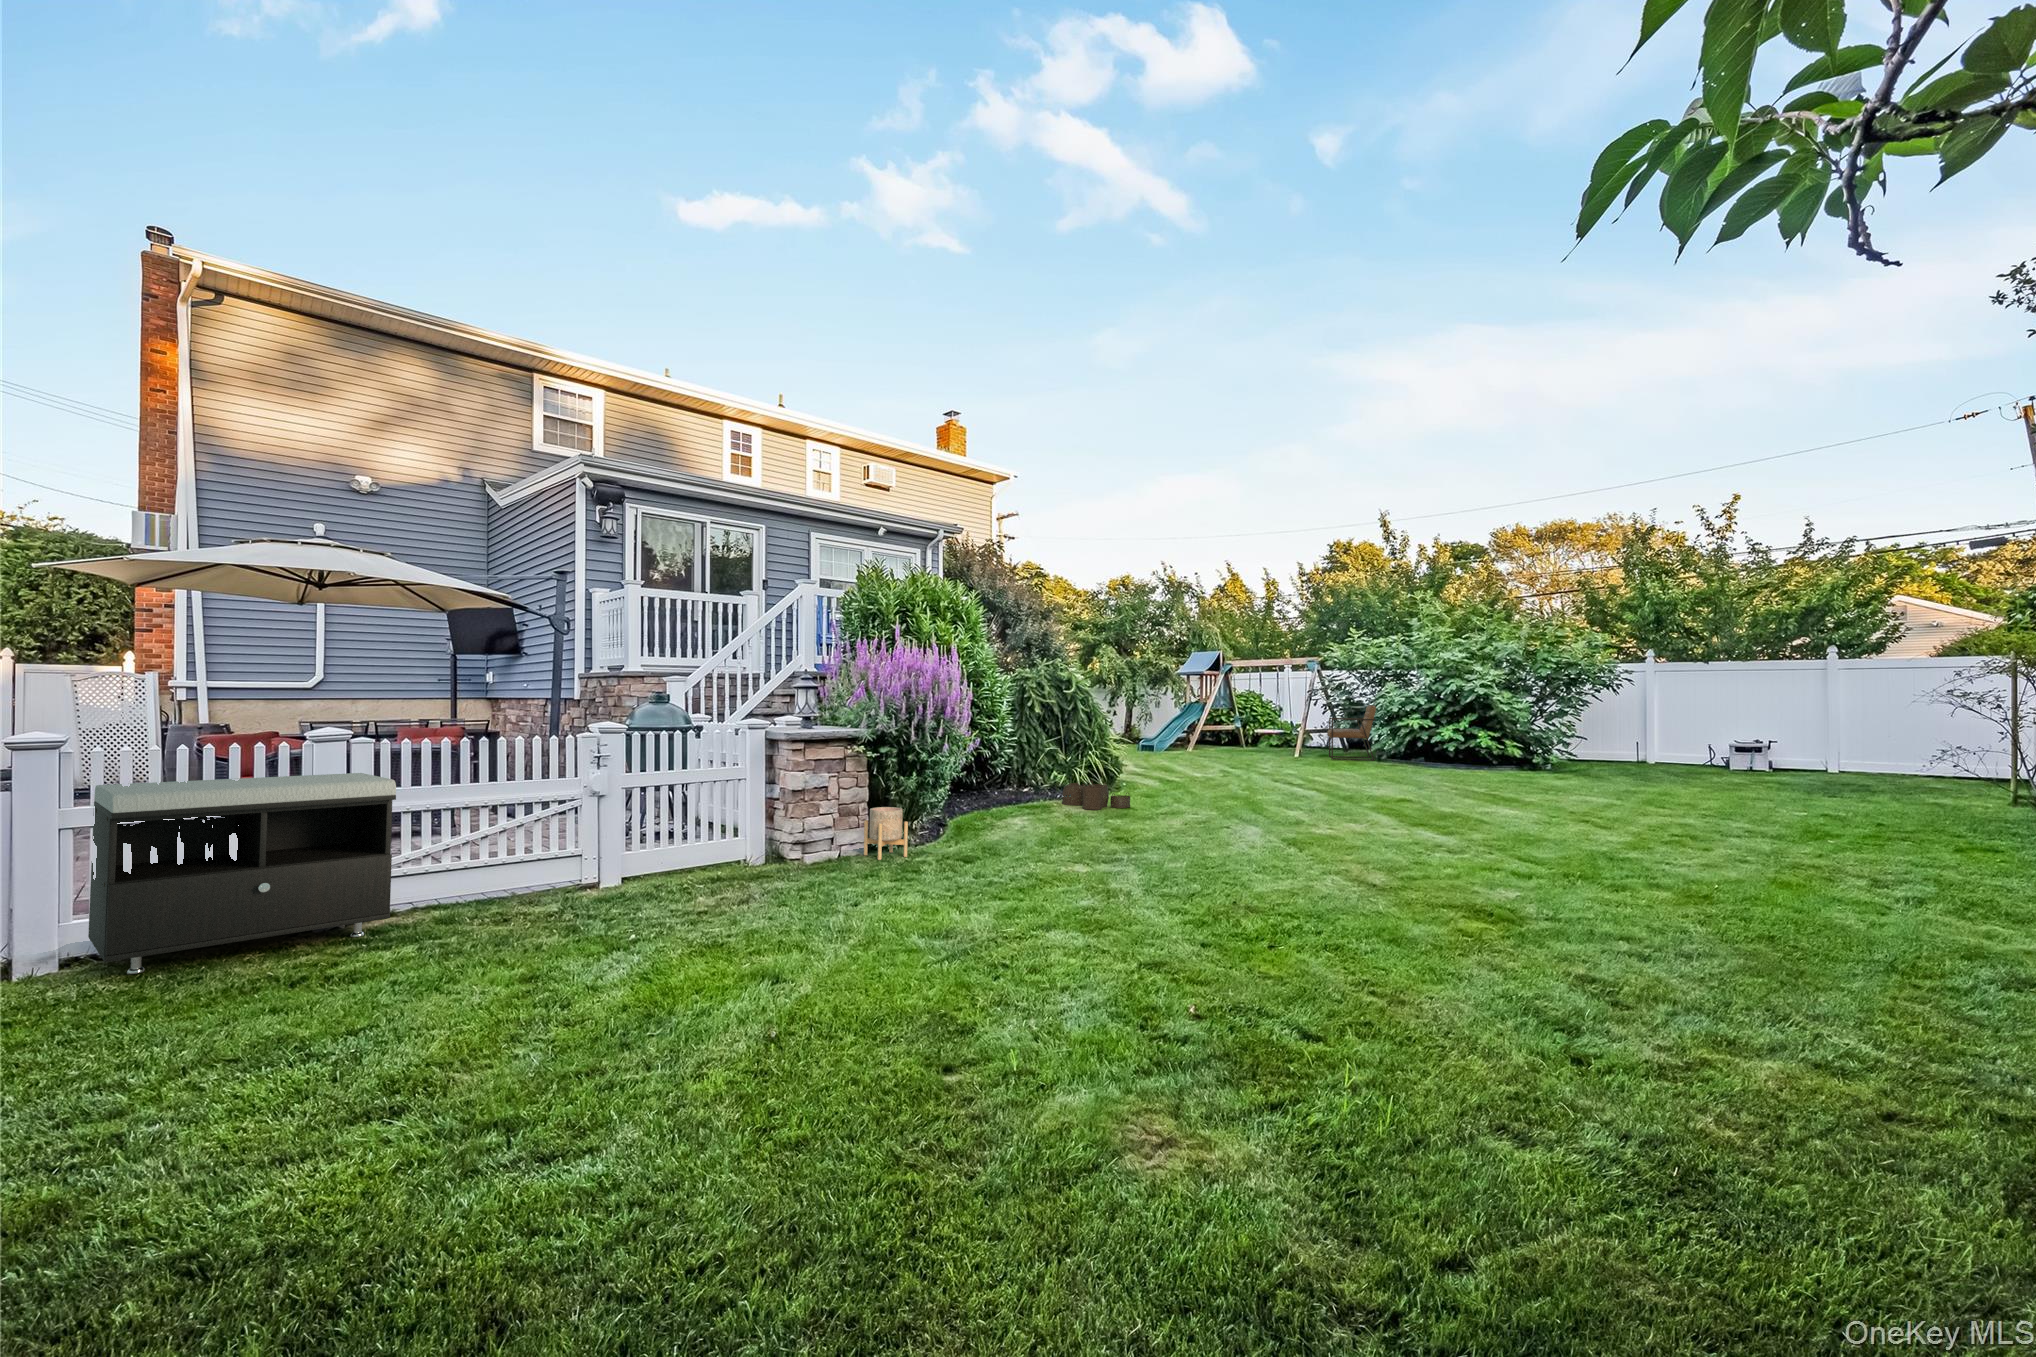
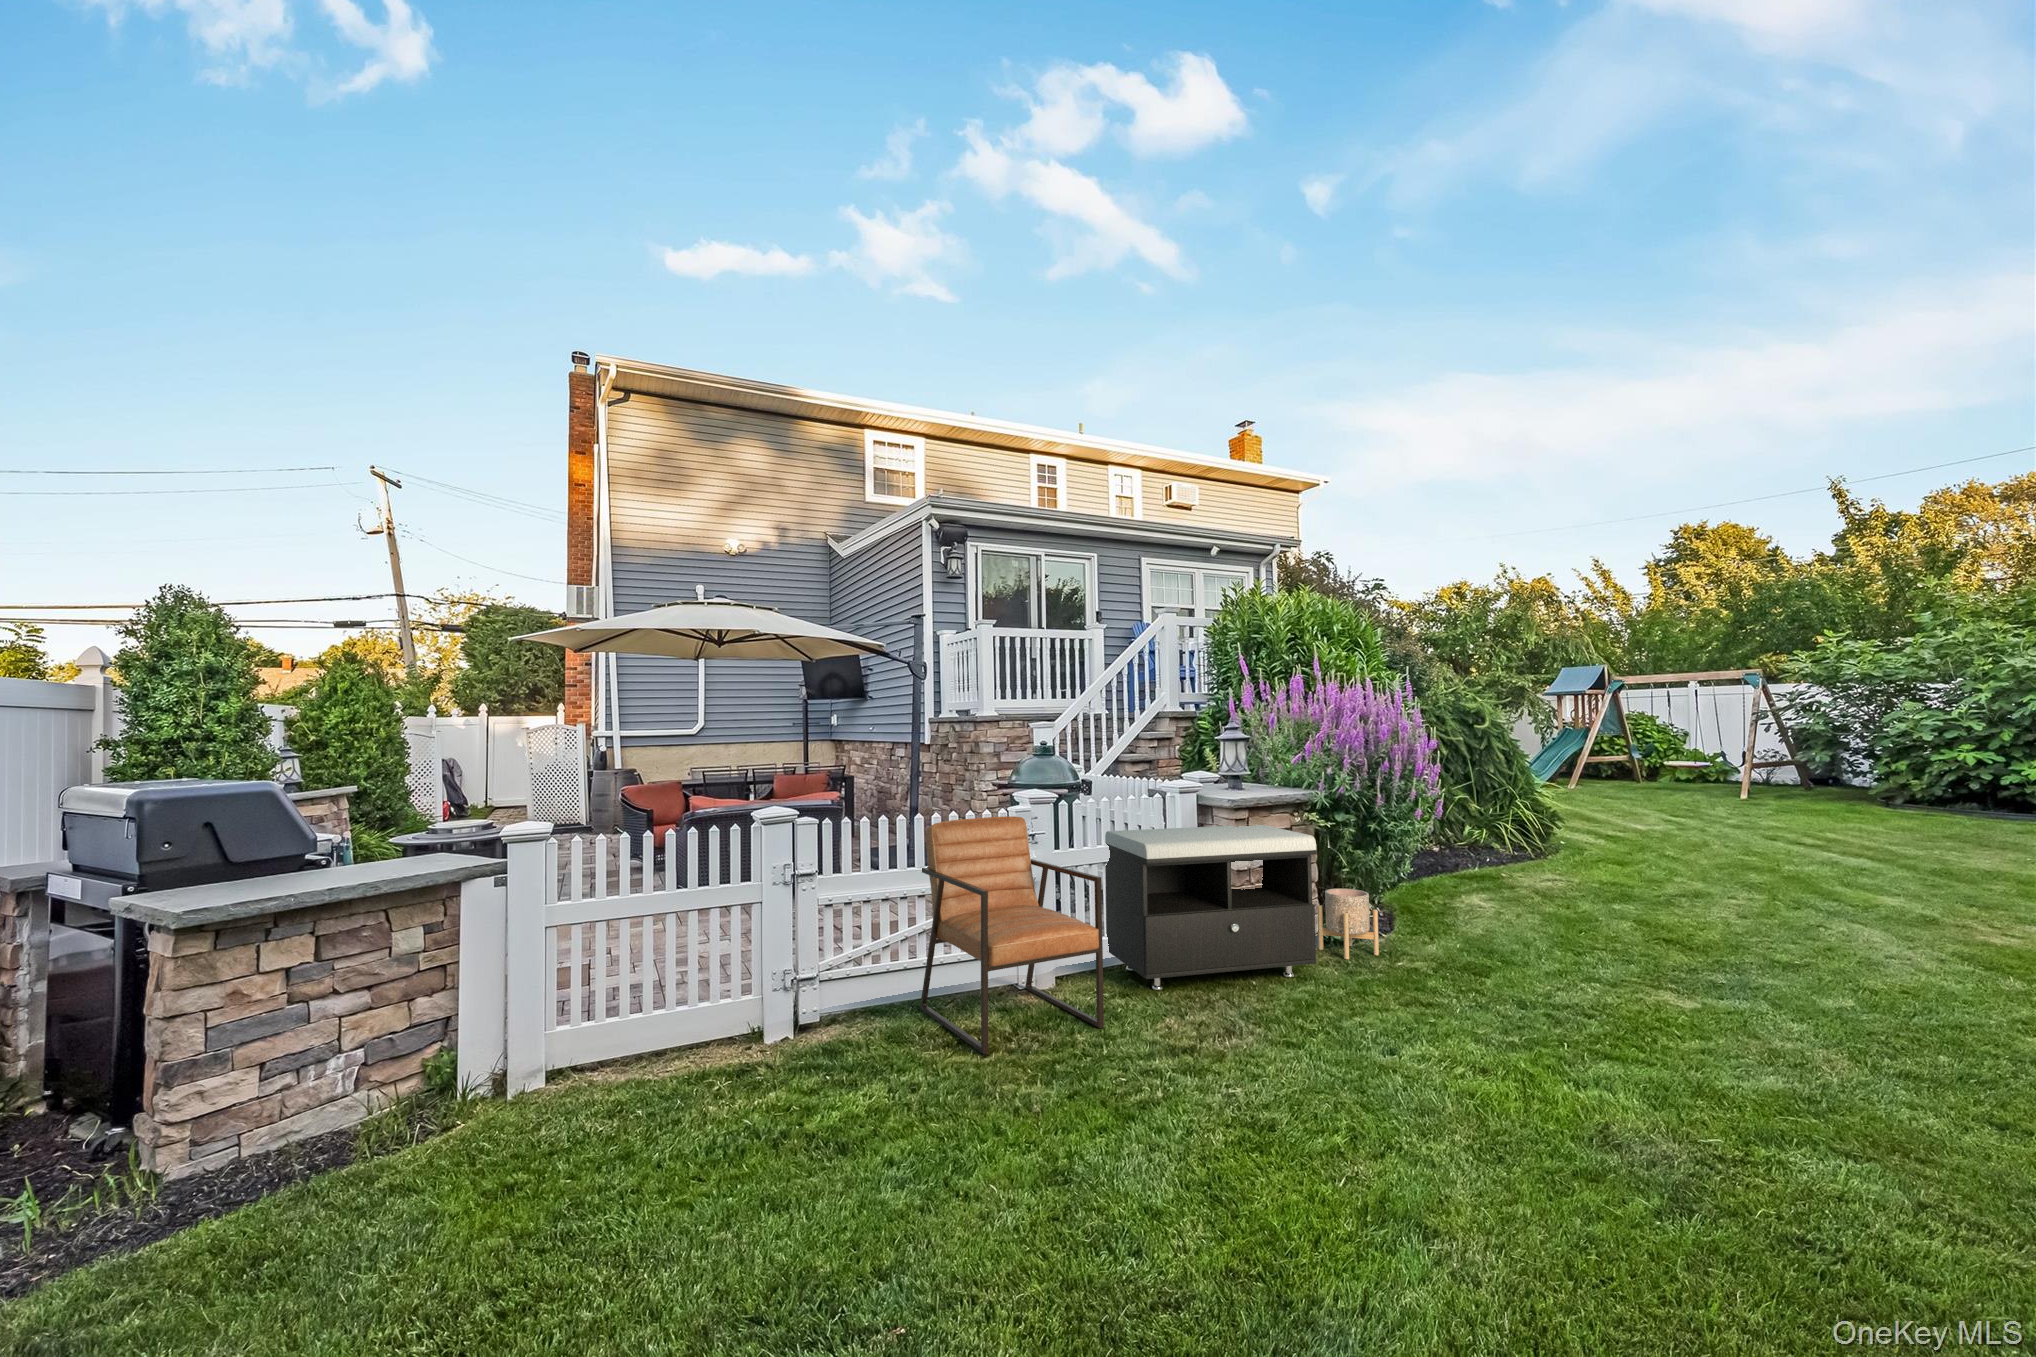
chair: present [1327,705,1376,761] -> present [920,816,1104,1054]
storage bench: present [88,773,396,974] -> present [1105,825,1317,990]
woven basket: present [1062,781,1130,810] -> none [1494,839,1597,878]

